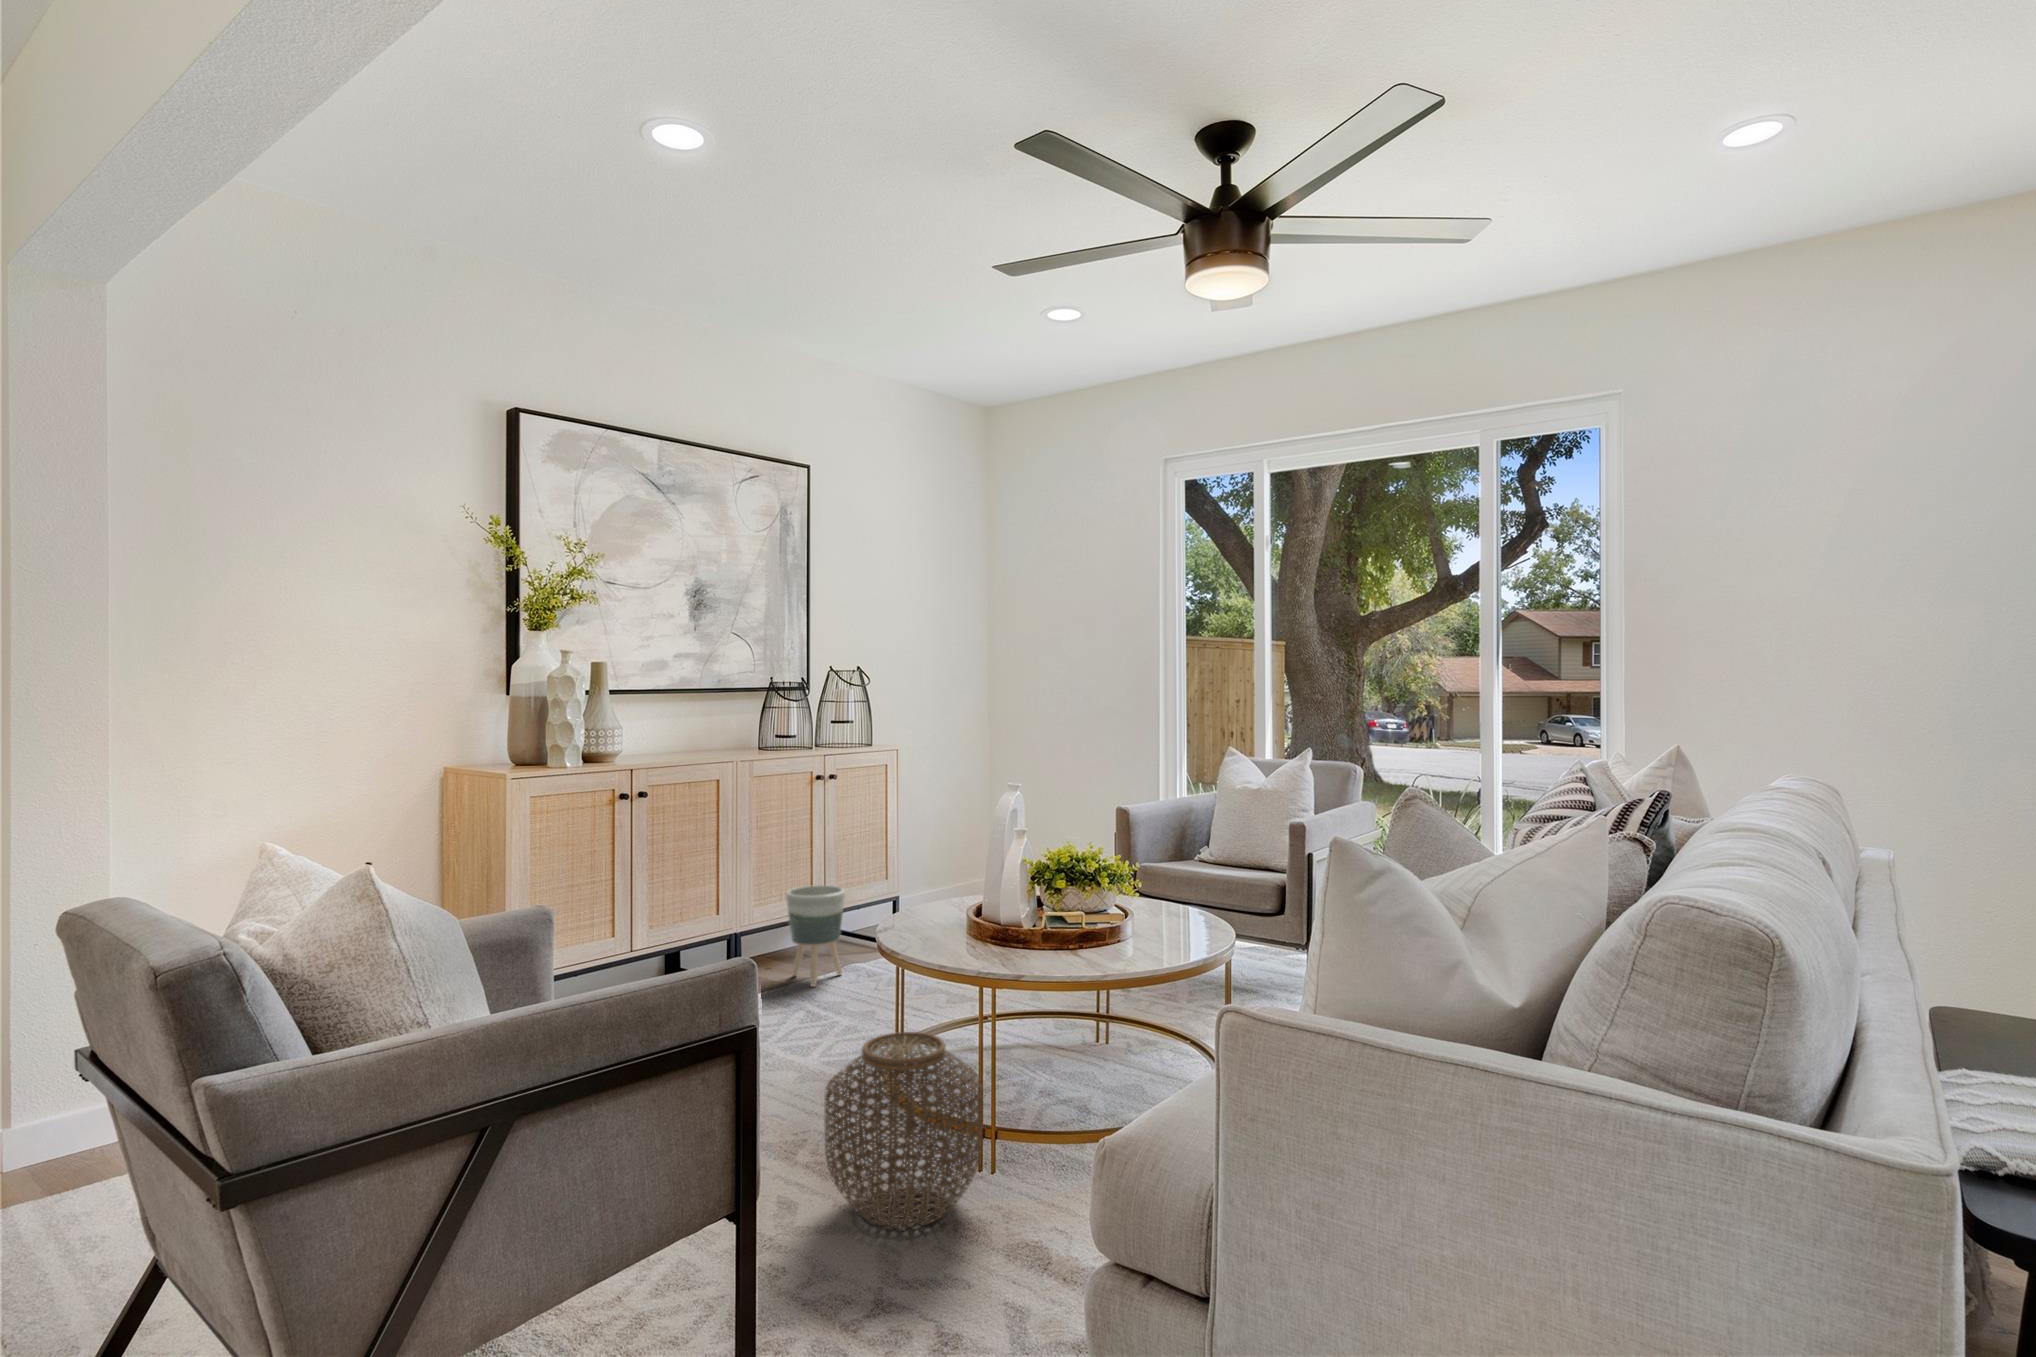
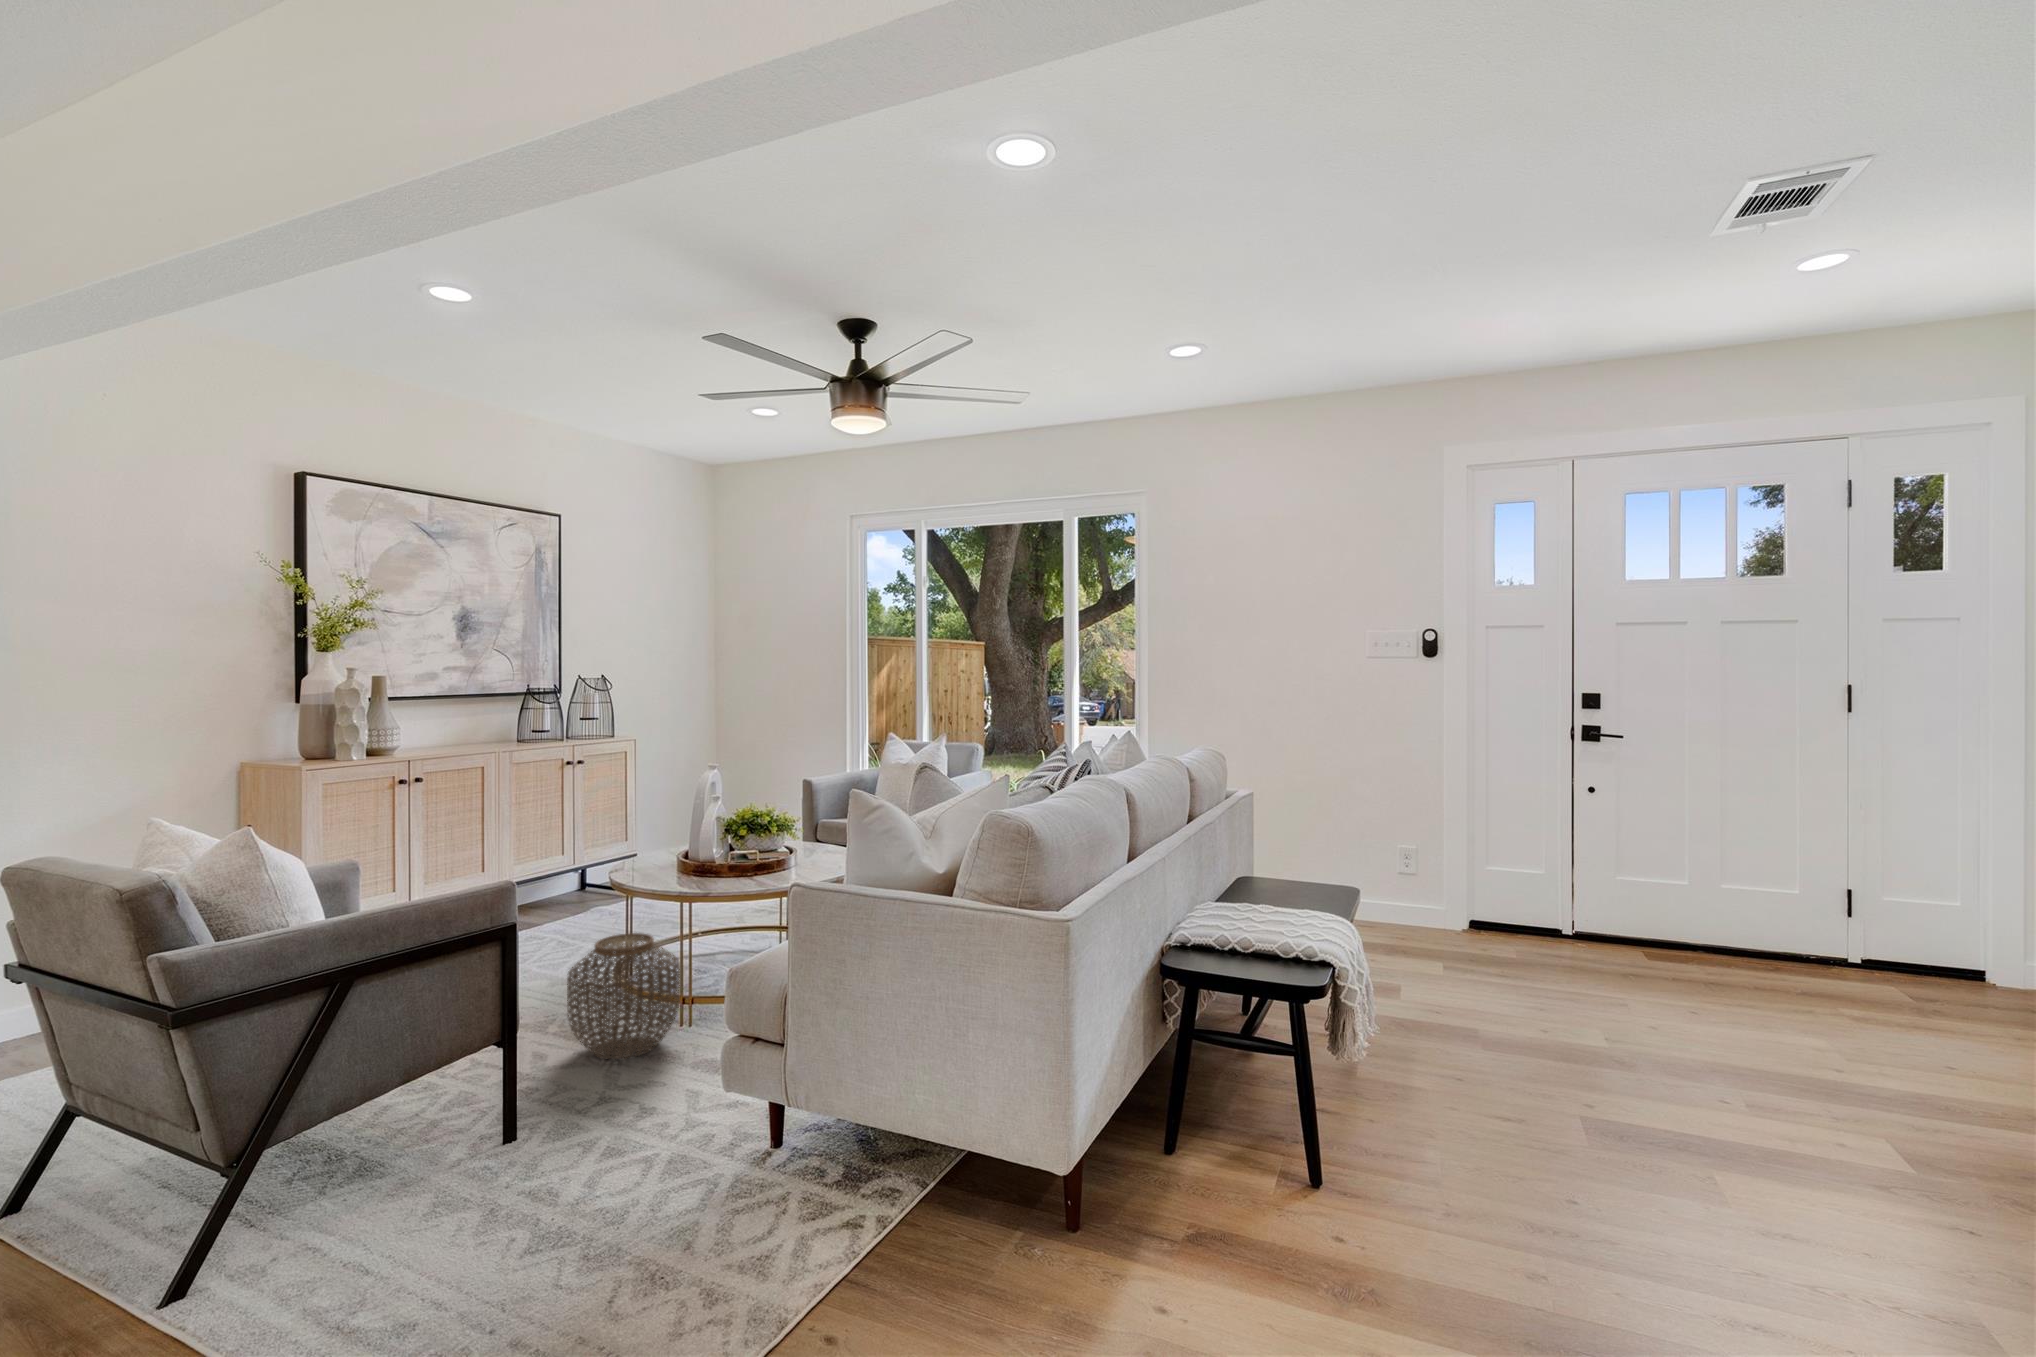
planter: present [786,885,845,986] -> none [541,846,590,923]

